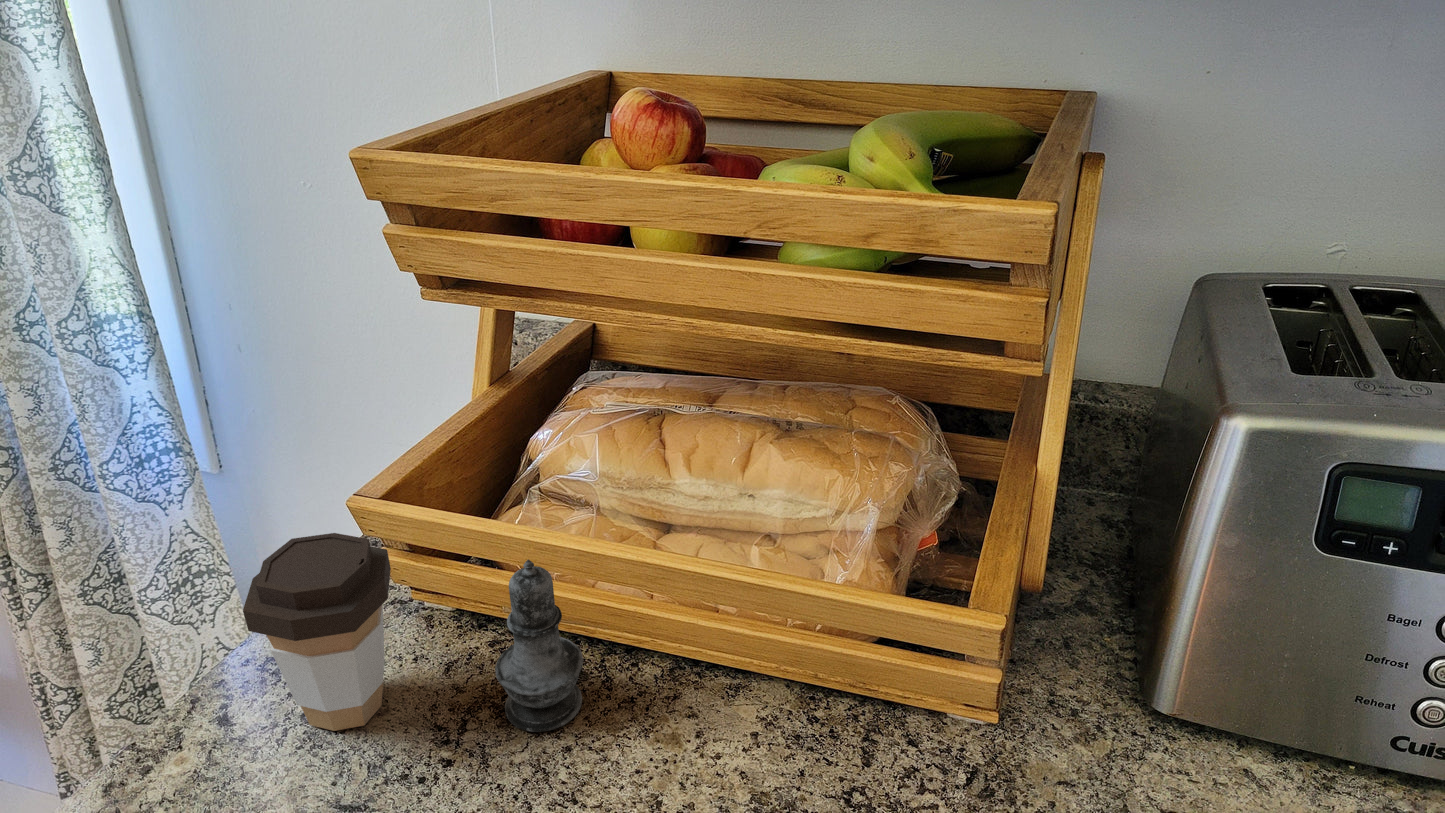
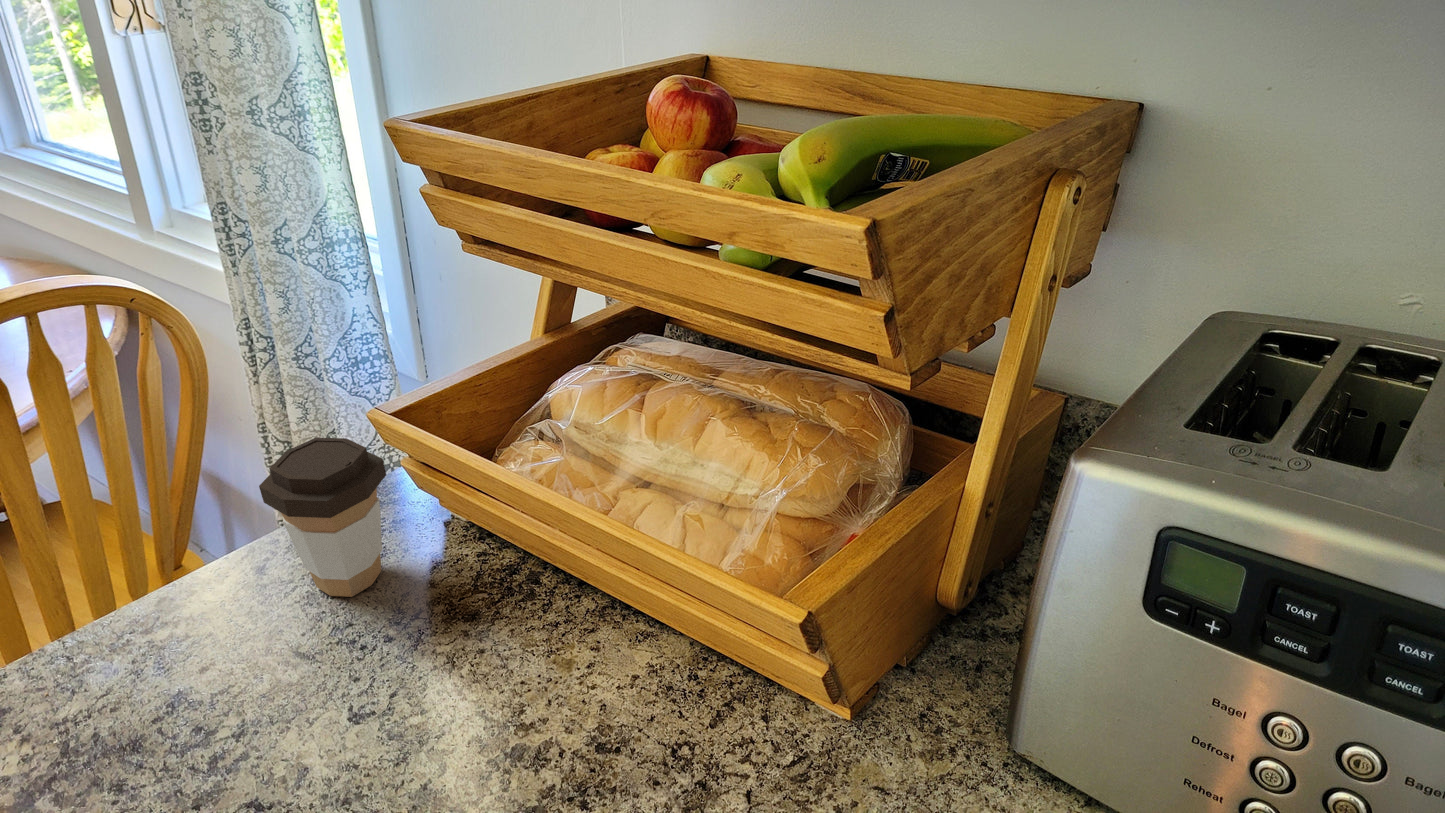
salt shaker: present [495,559,583,732] -> none [443,485,520,633]

